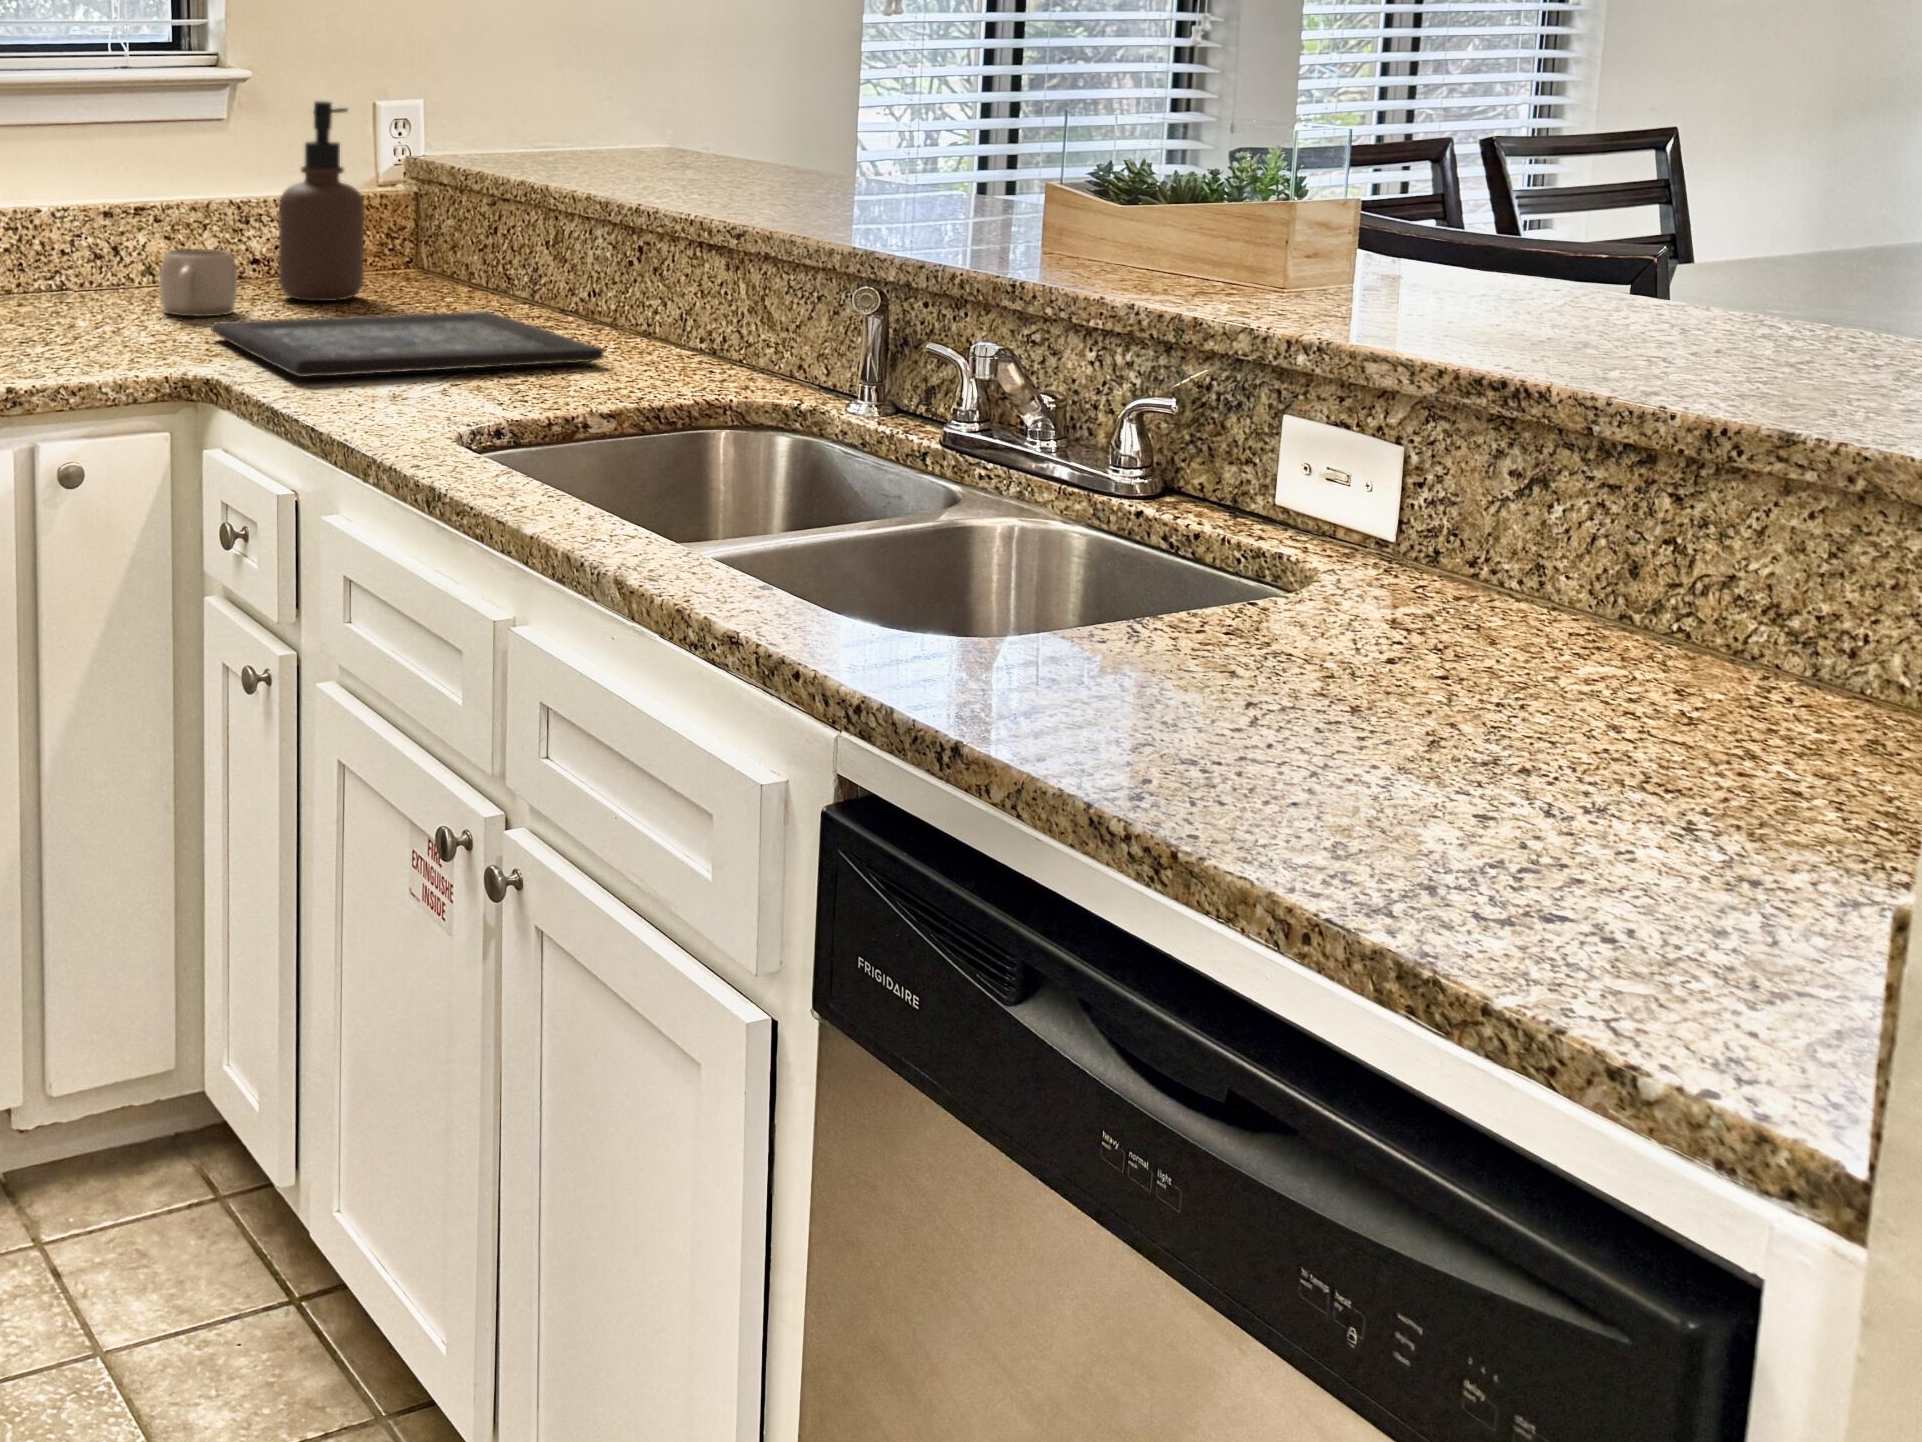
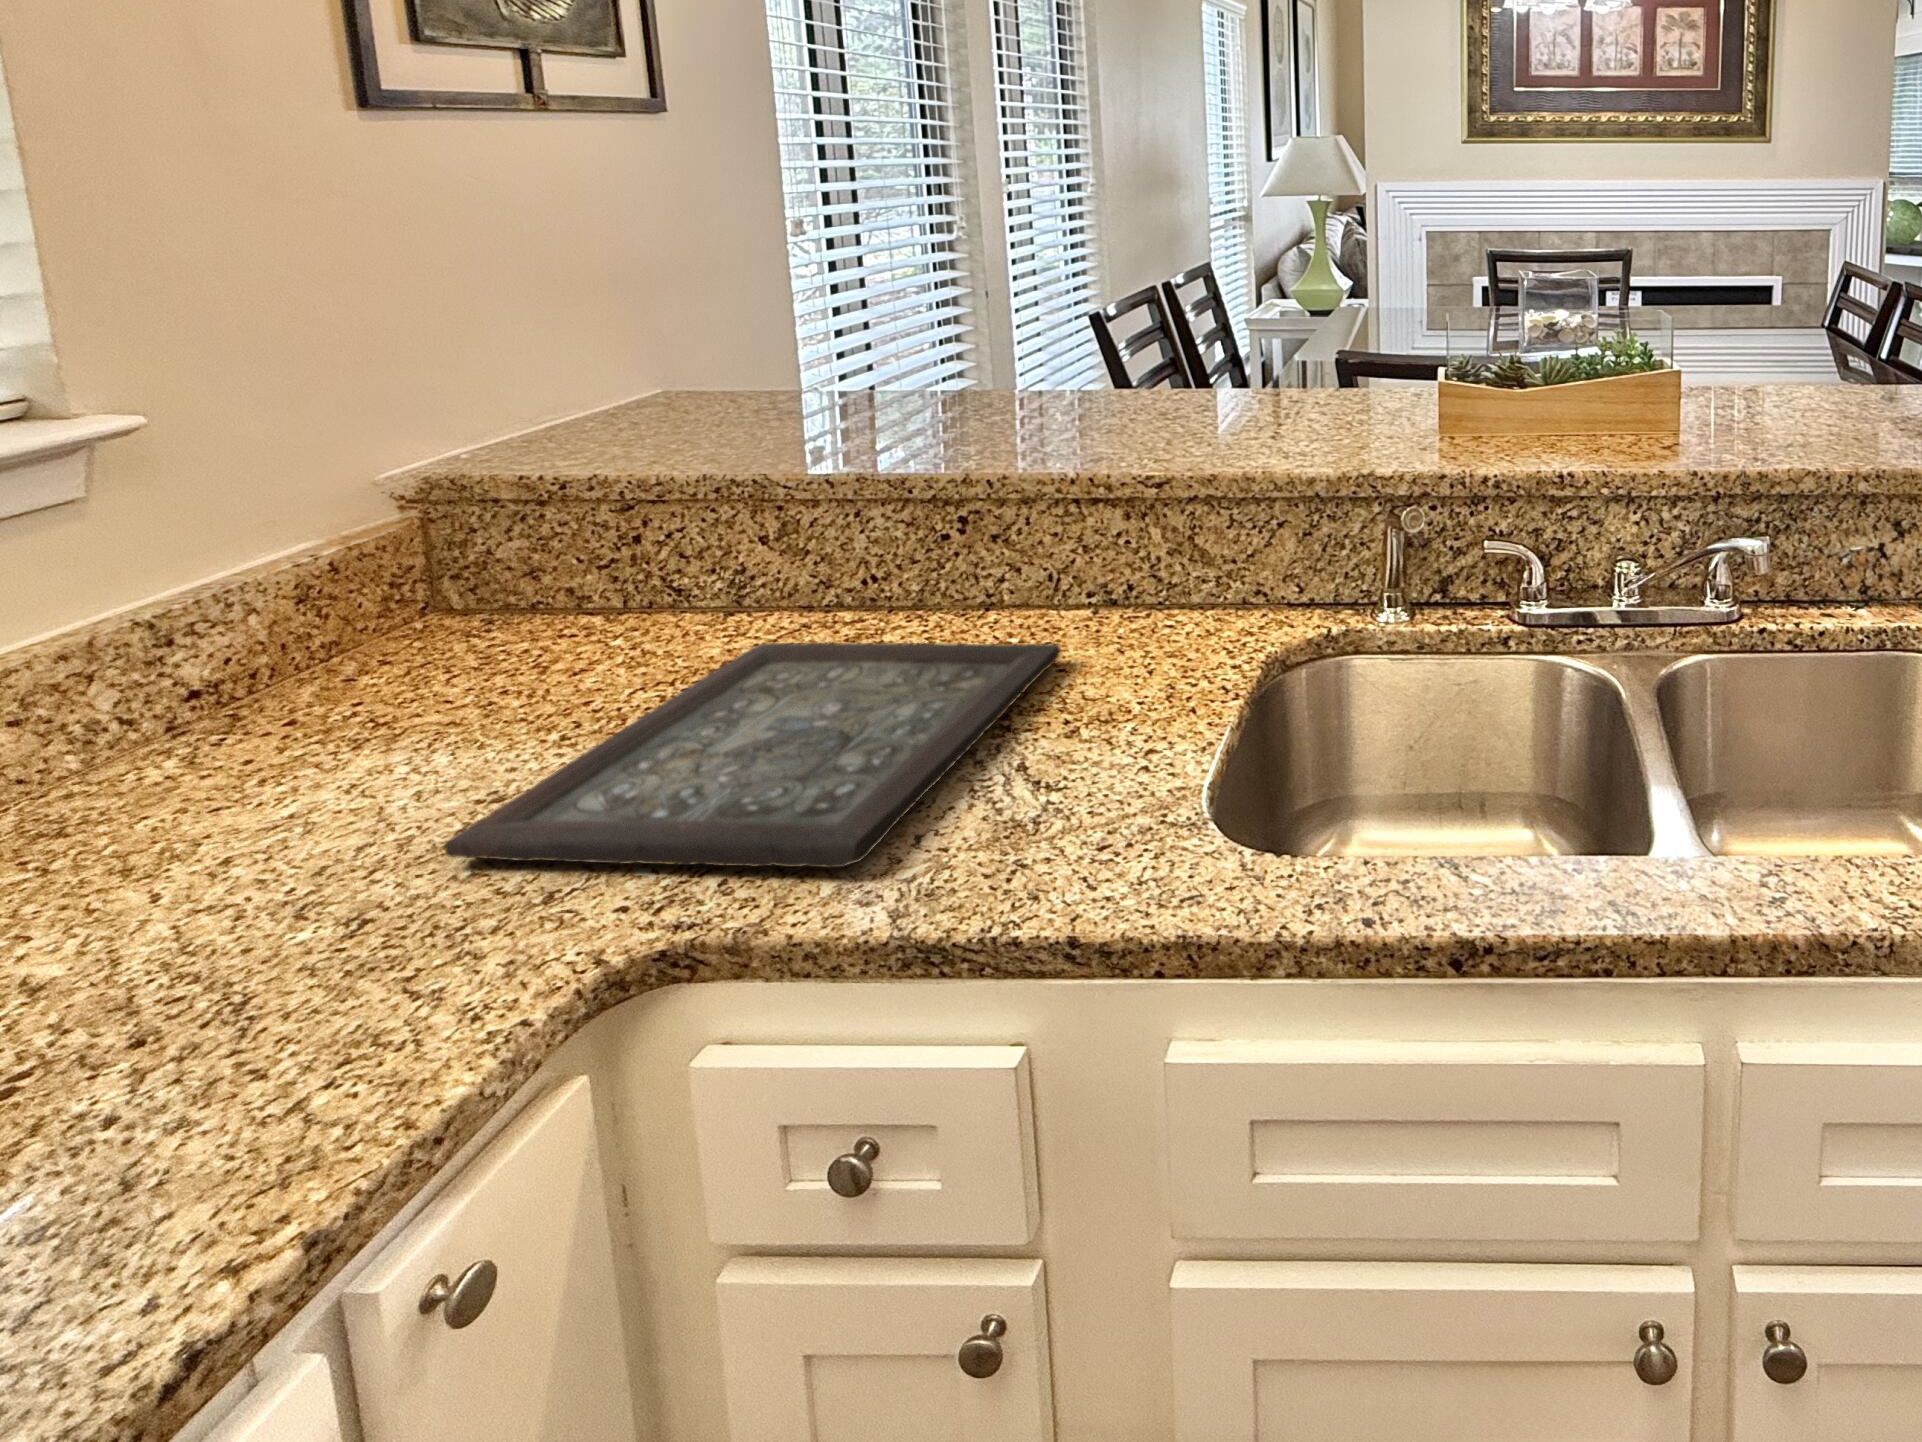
soap dispenser: present [279,101,364,301] -> none [297,442,475,729]
mug: present [160,249,237,316] -> none [151,713,333,860]

